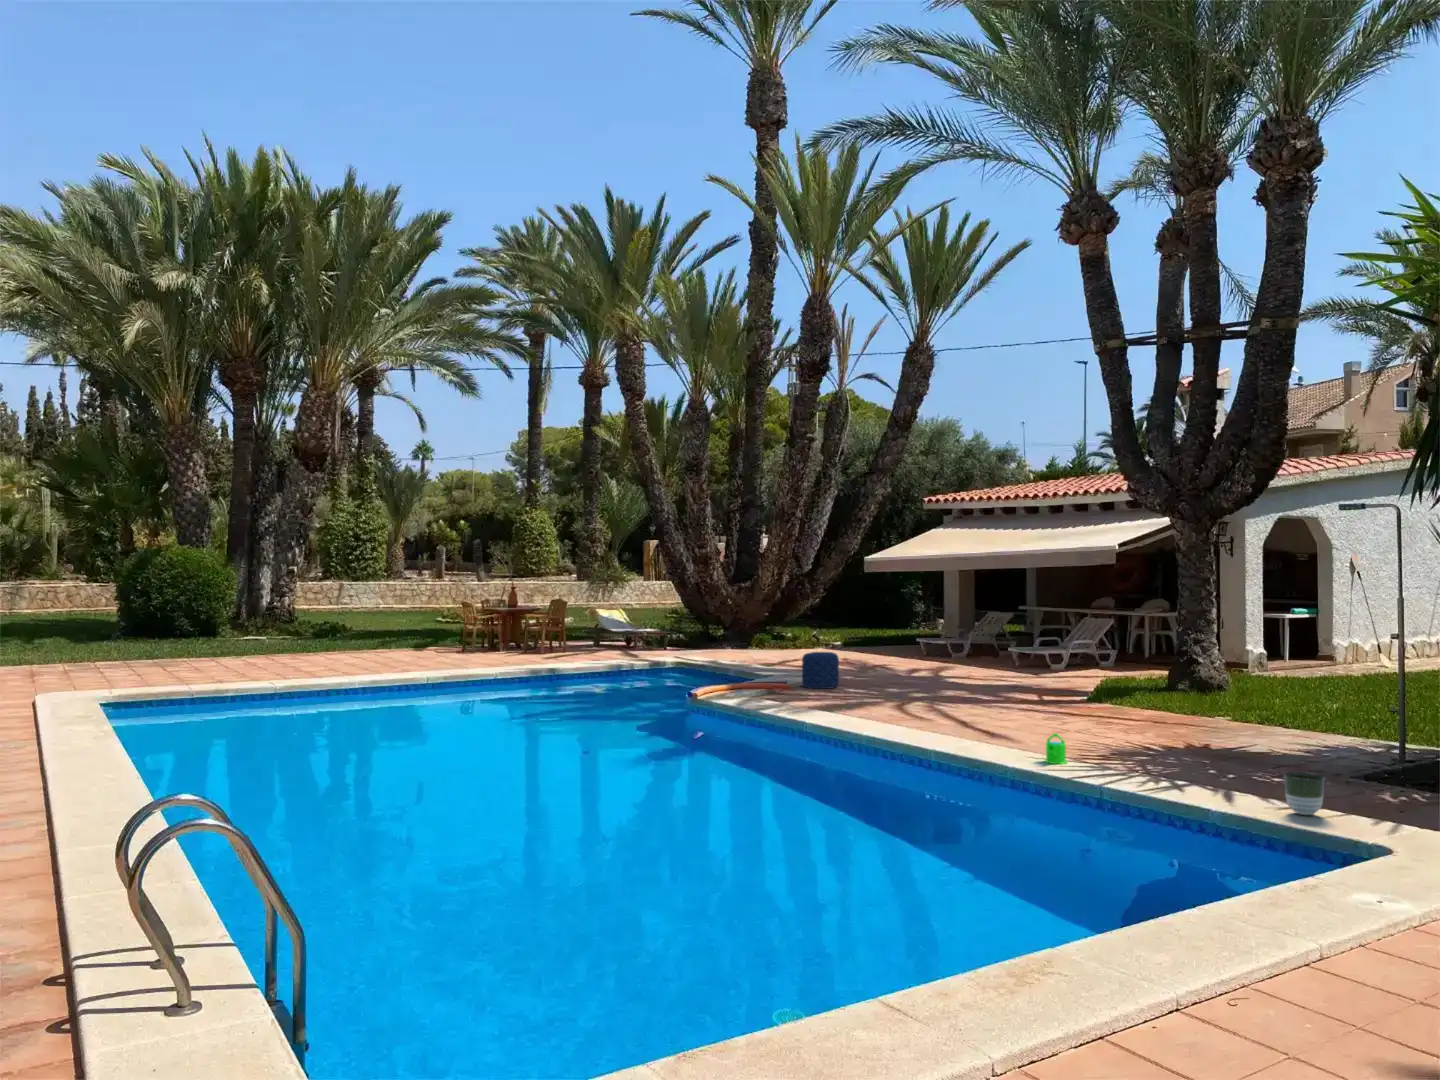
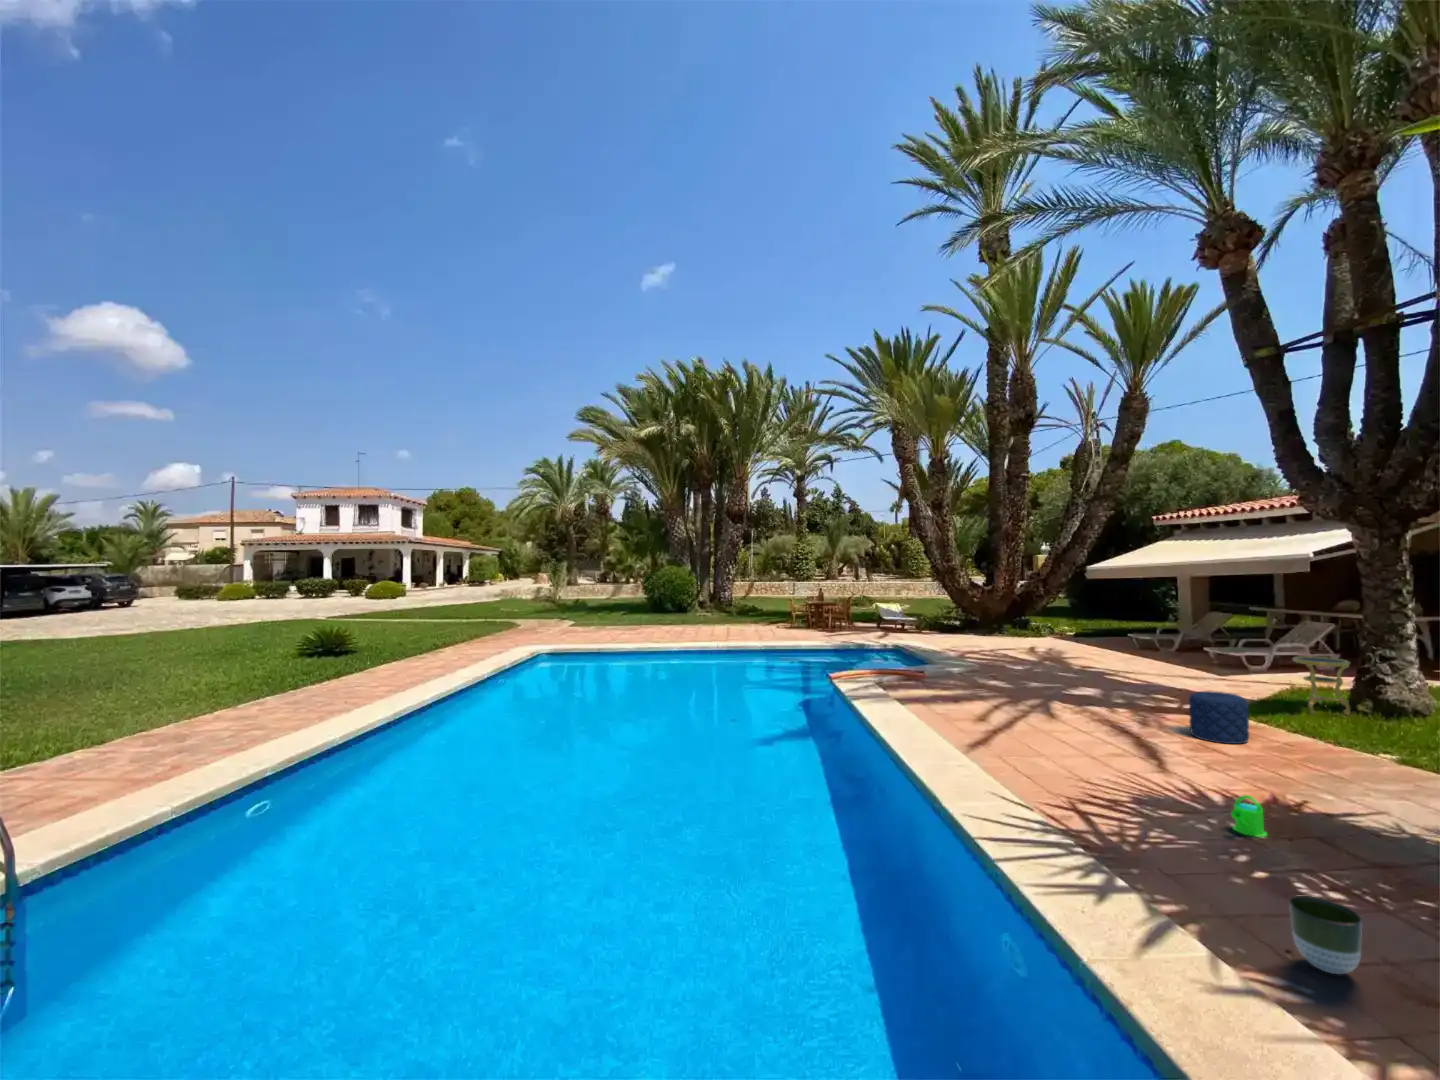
side table: none [1131,643,1174,698] -> present [1292,656,1350,715]
pouf: present [802,652,839,689] -> present [1189,691,1249,744]
watering can: present [1045,734,1066,764] -> present [1231,795,1267,837]

